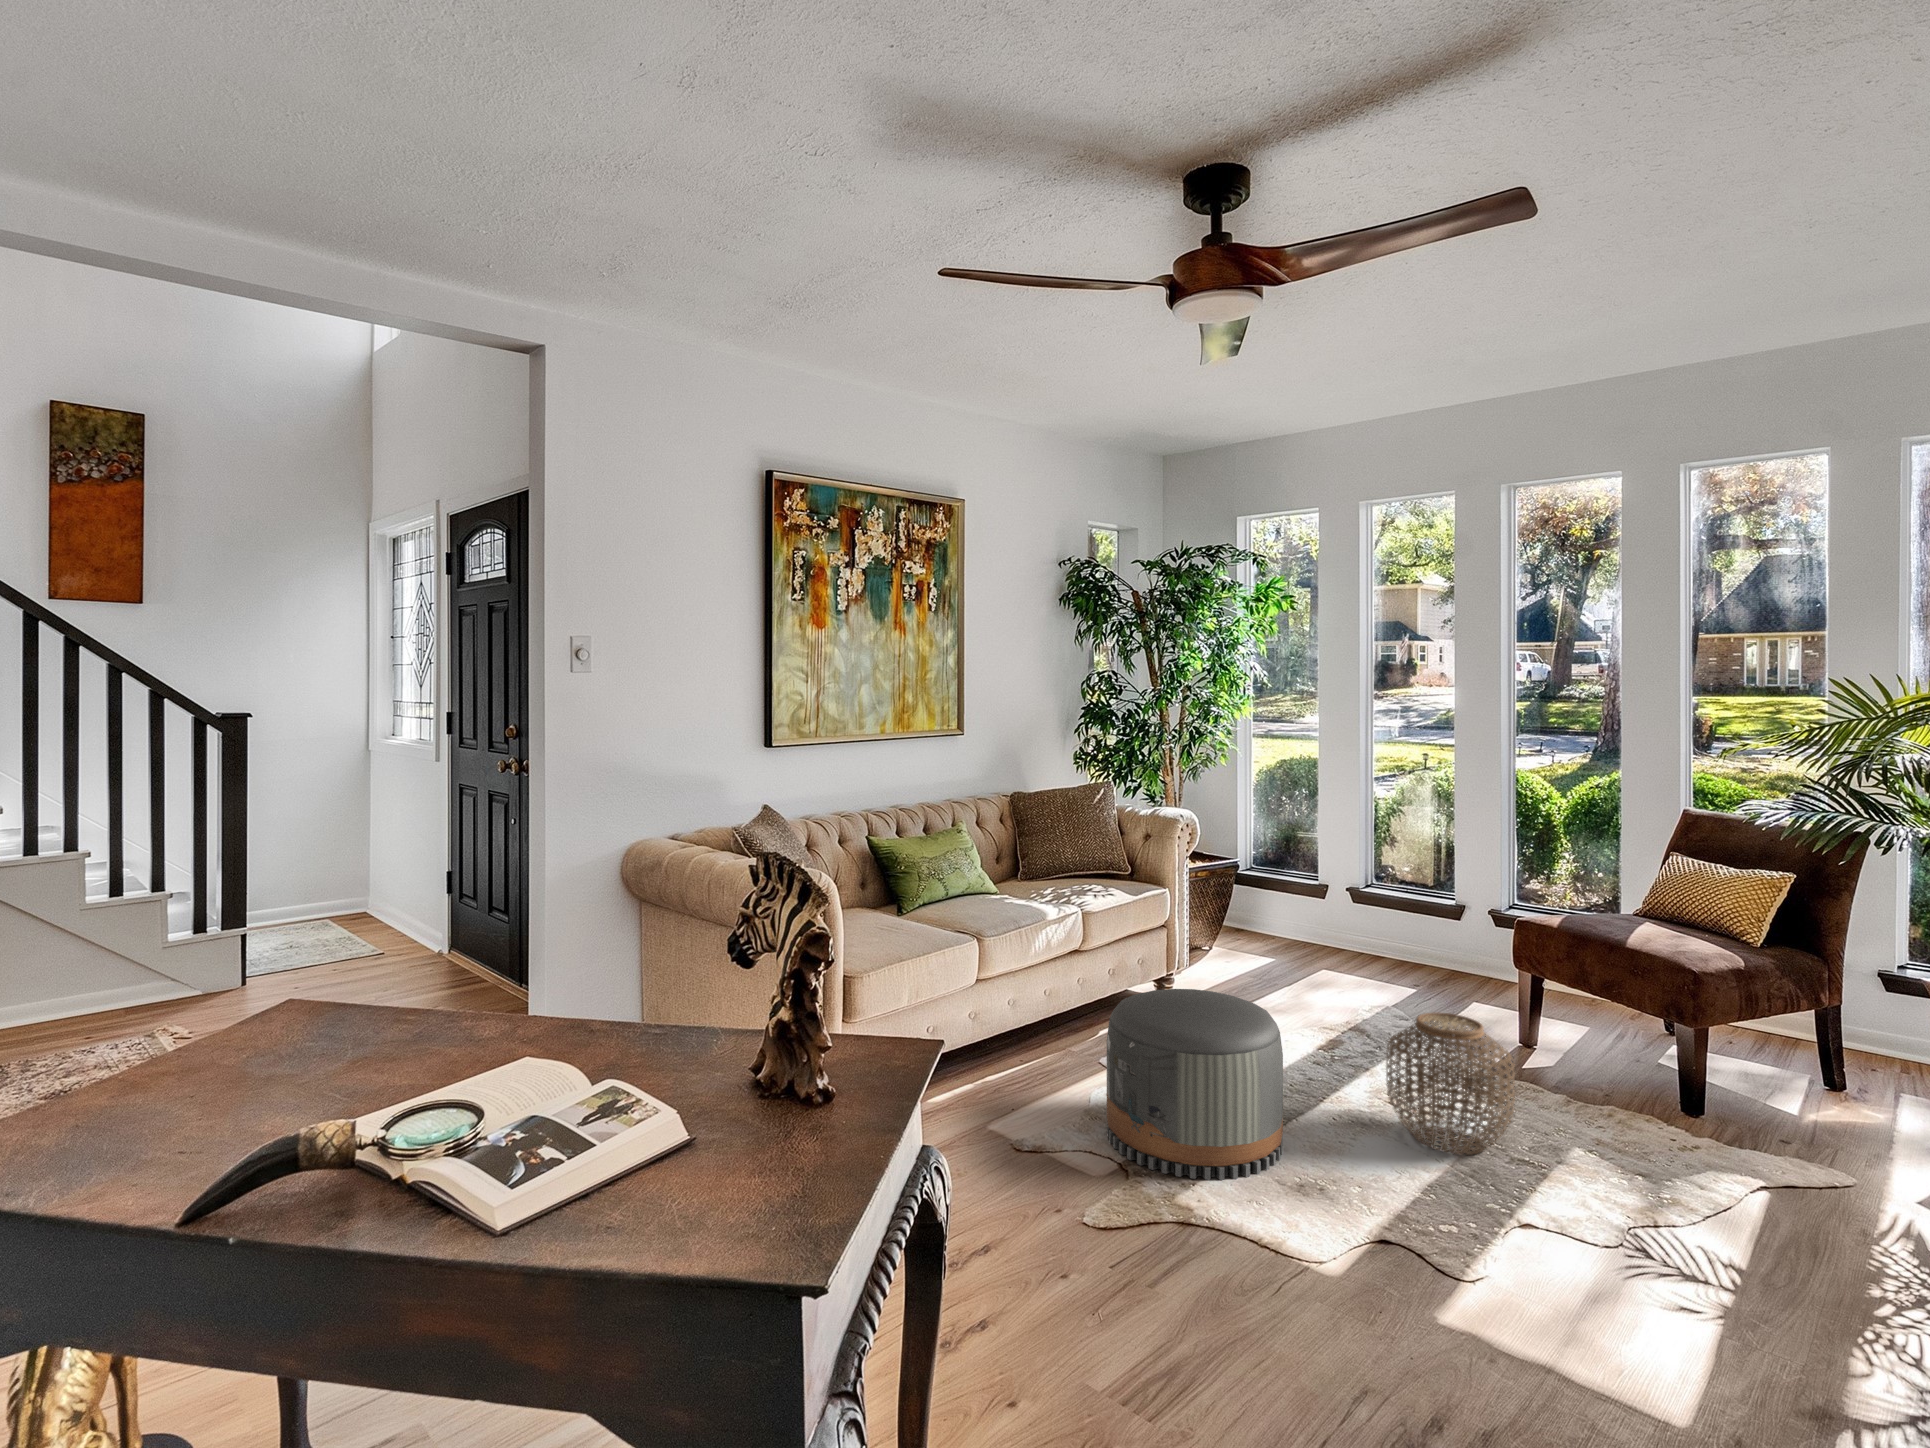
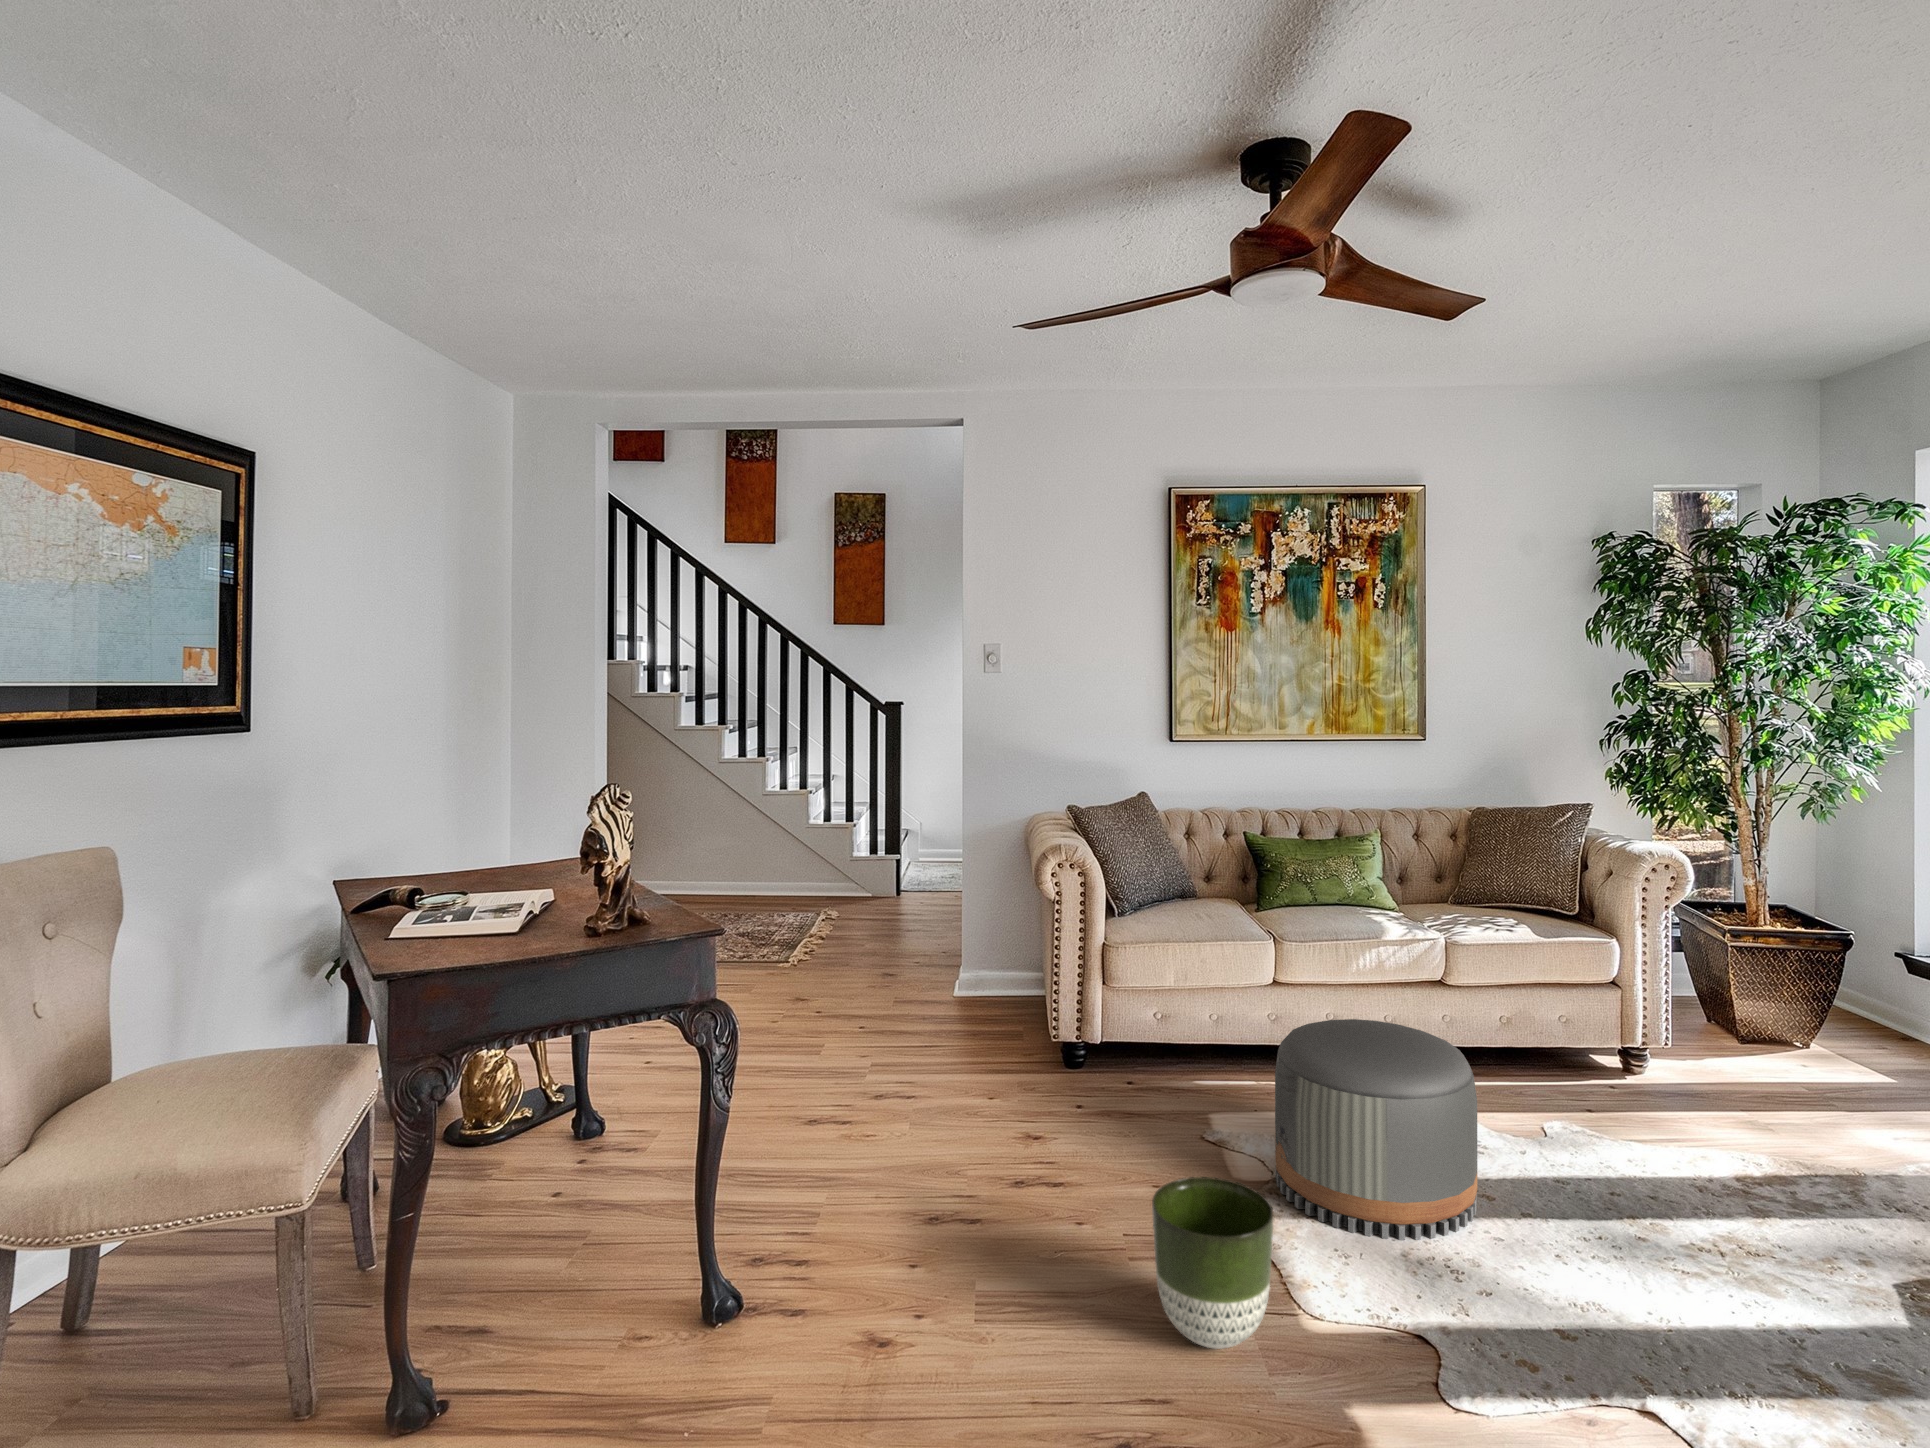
woven basket: present [1386,1013,1515,1154] -> none [1611,1130,1802,1339]
planter: none [1243,1157,1362,1317] -> present [1152,1177,1274,1349]

